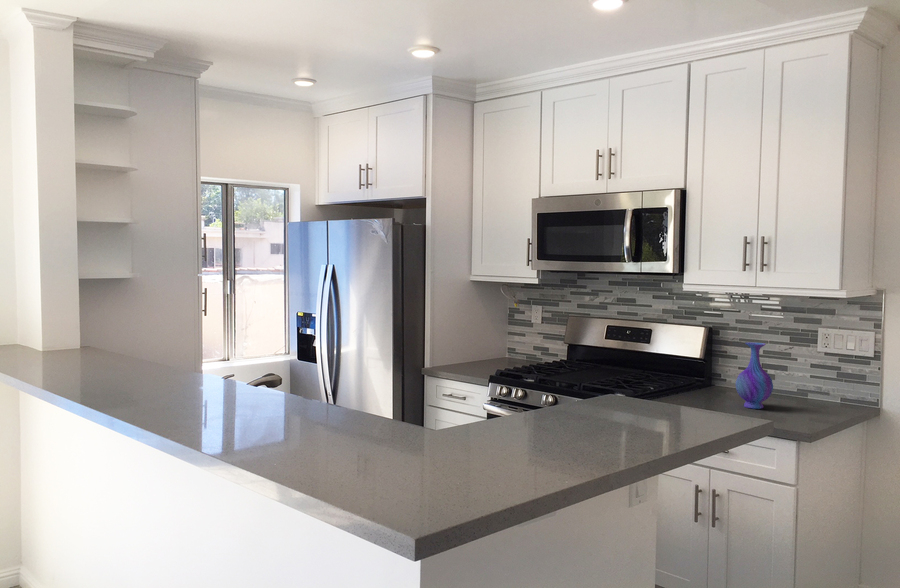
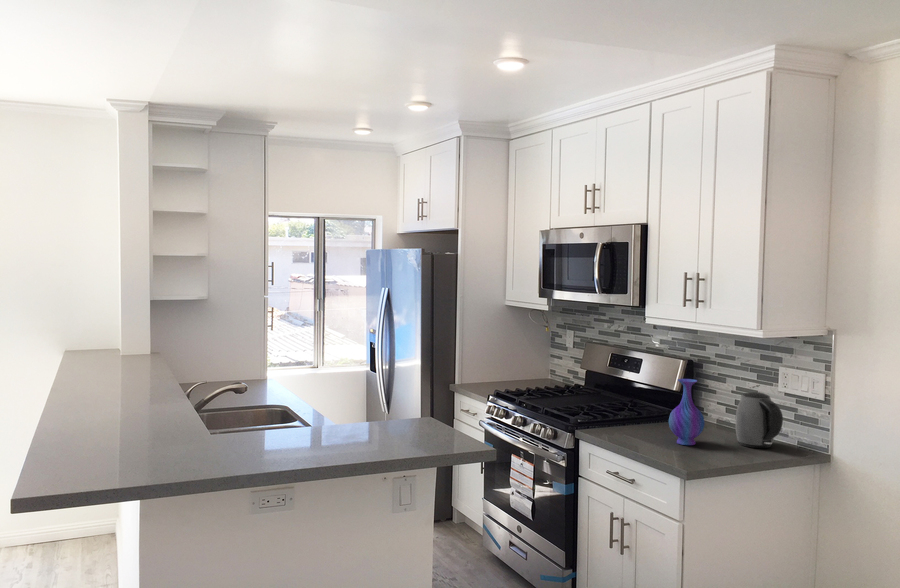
kettle: none [787,353,842,407] -> present [736,392,783,448]

